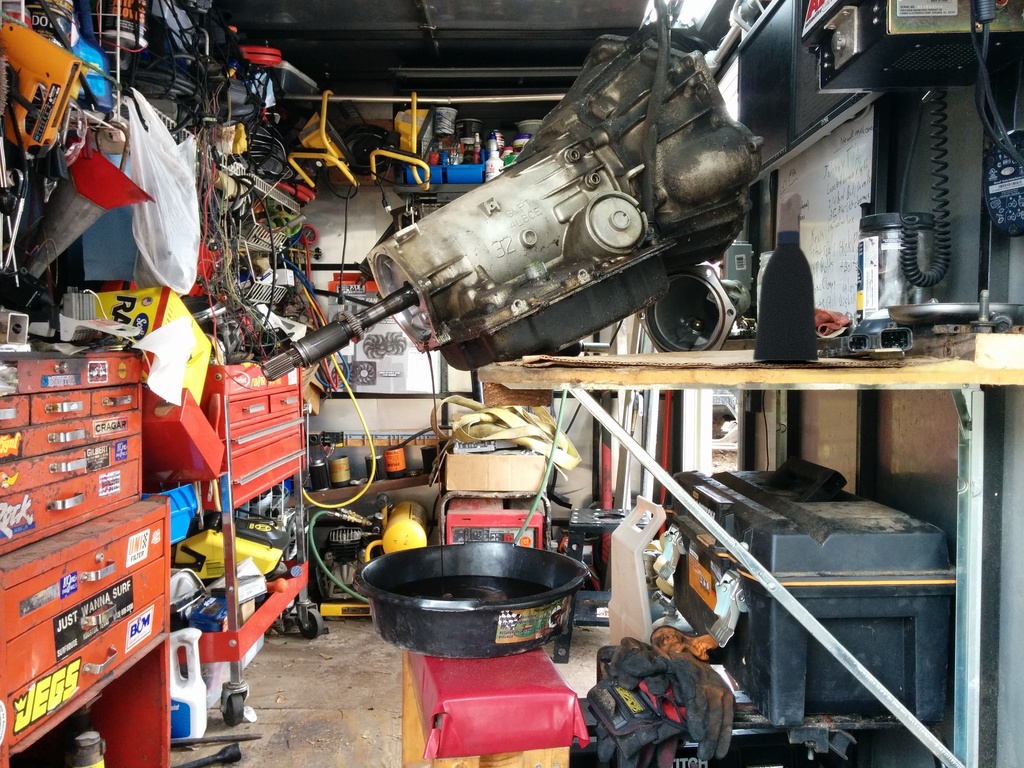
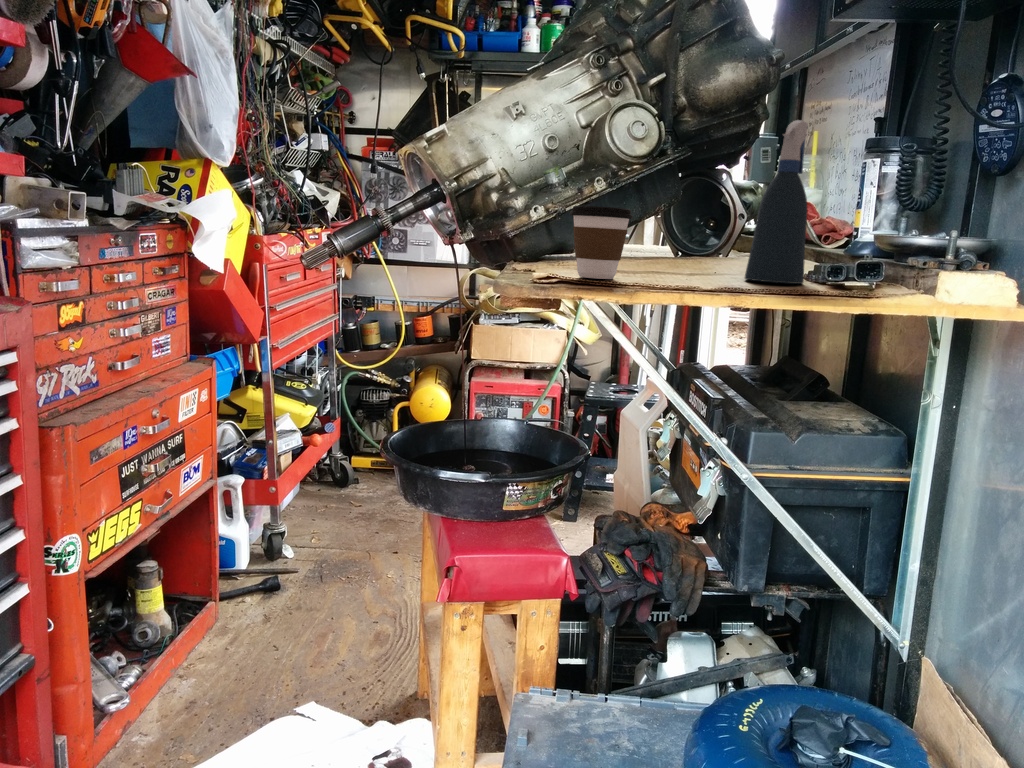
coffee cup: none [559,285,628,365] -> present [570,206,633,279]

